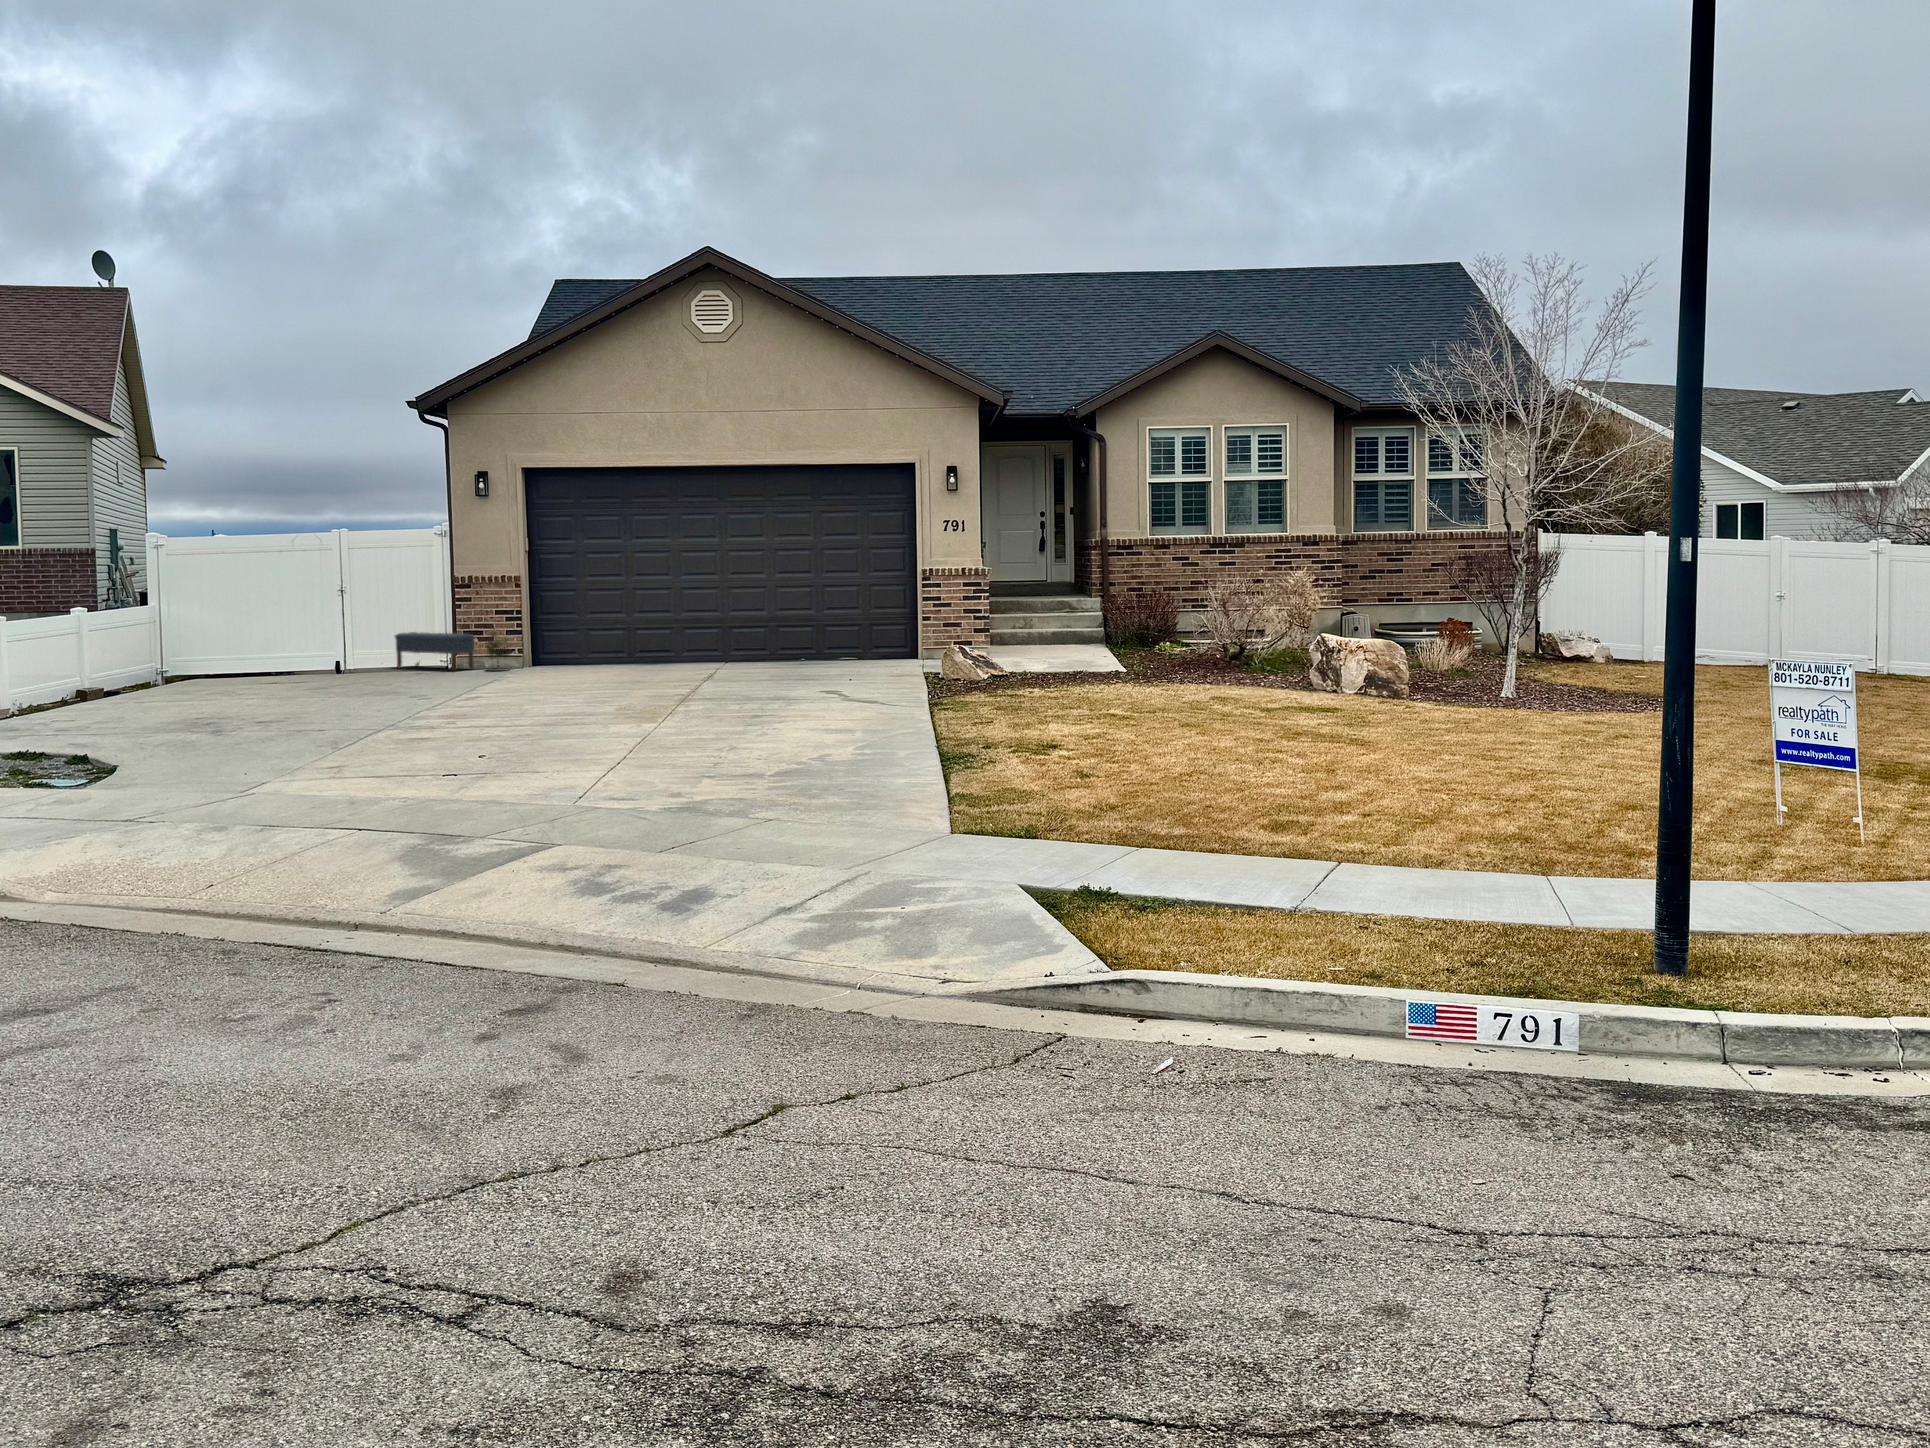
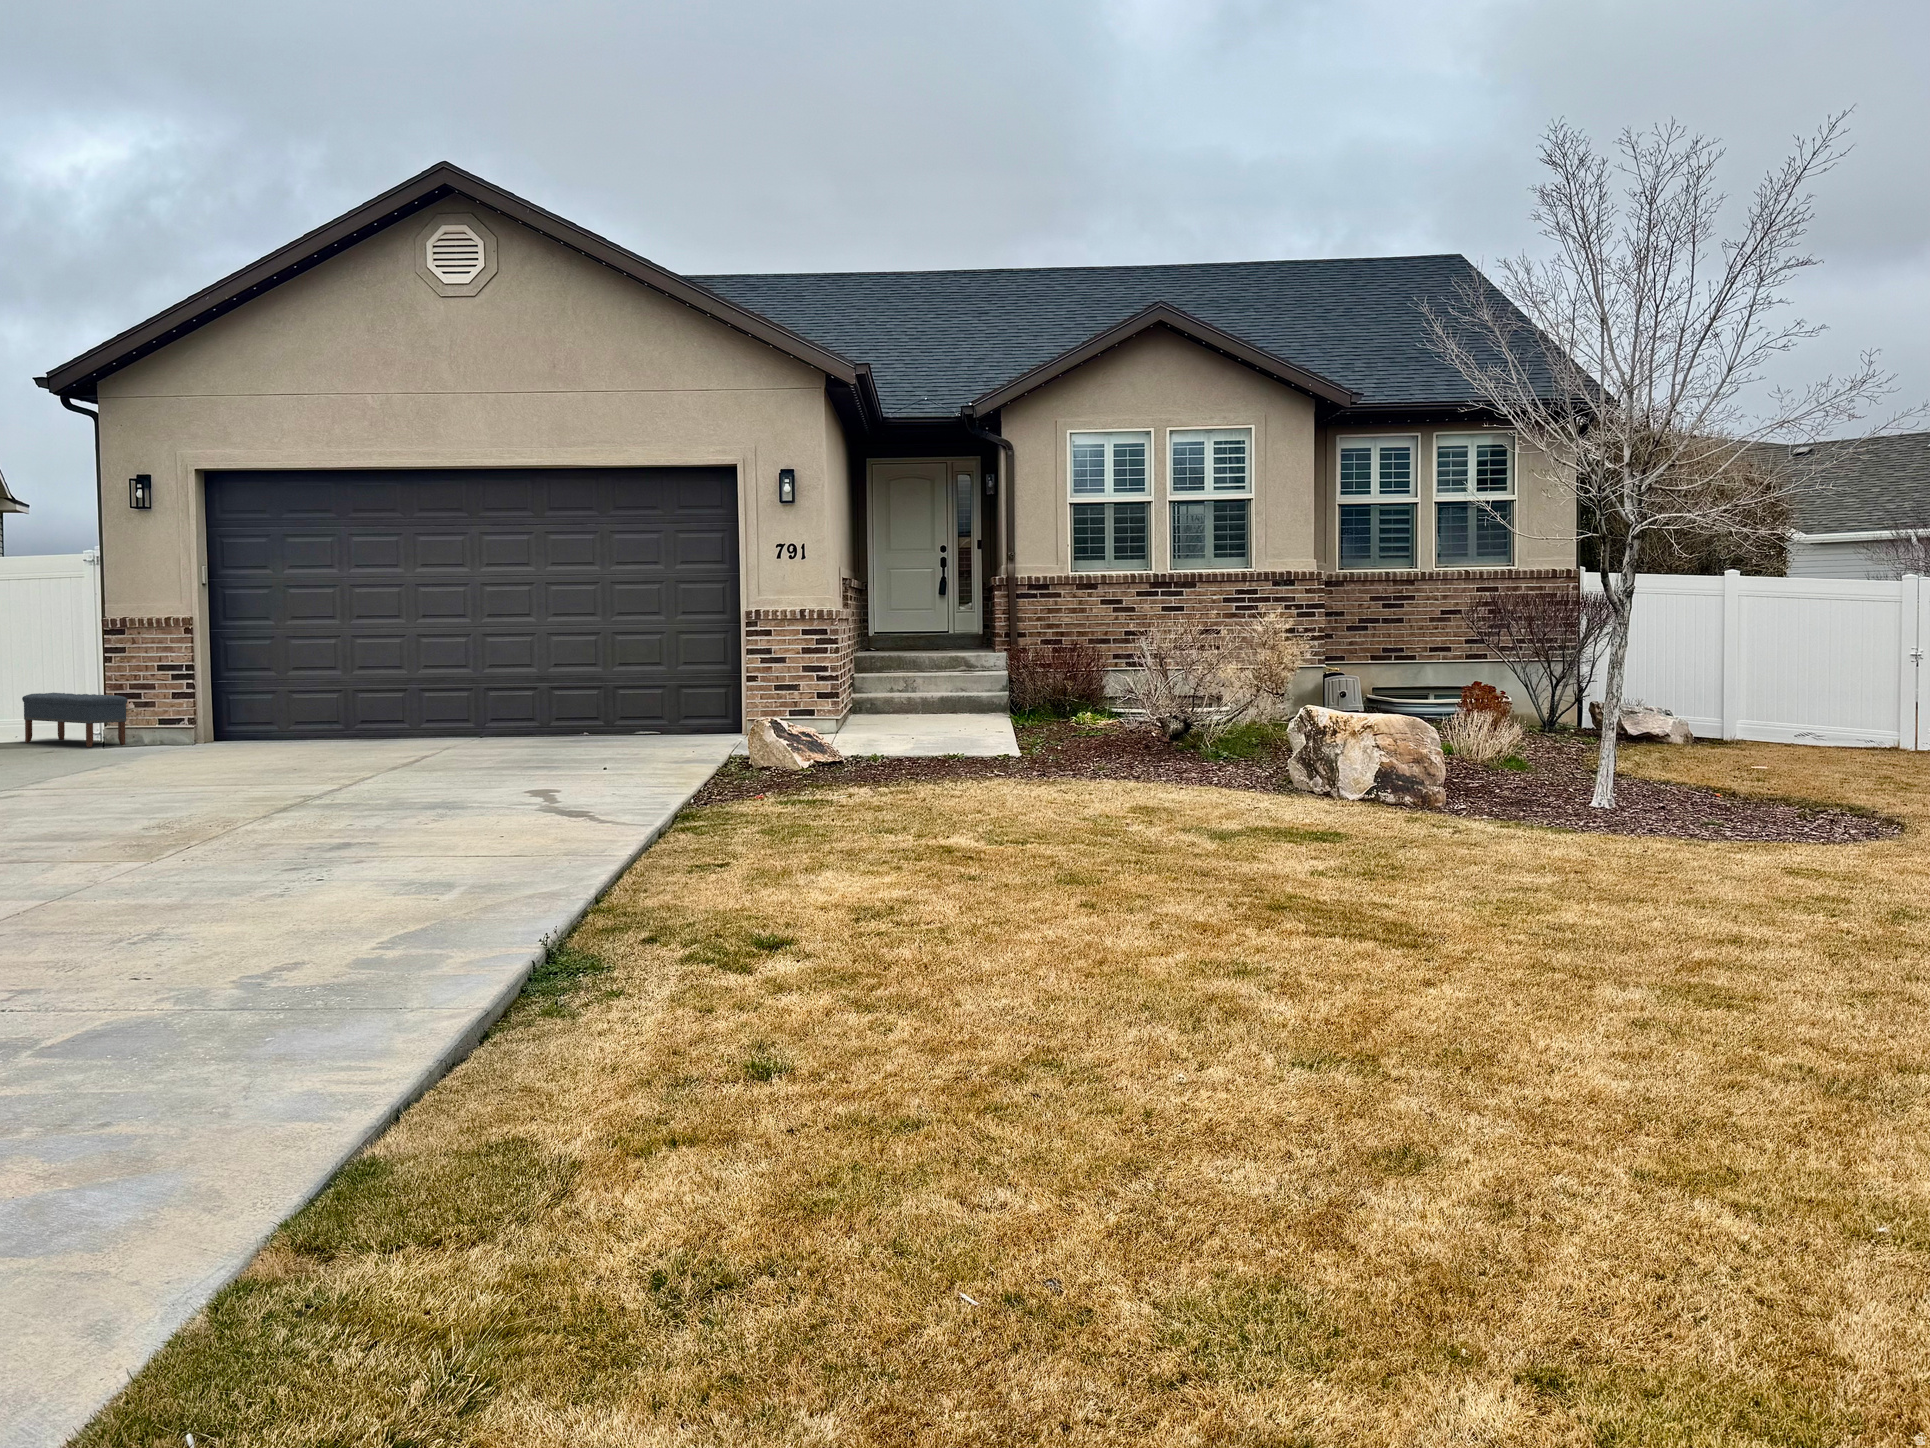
potted tree: present [486,629,510,671] -> none [132,685,177,747]

